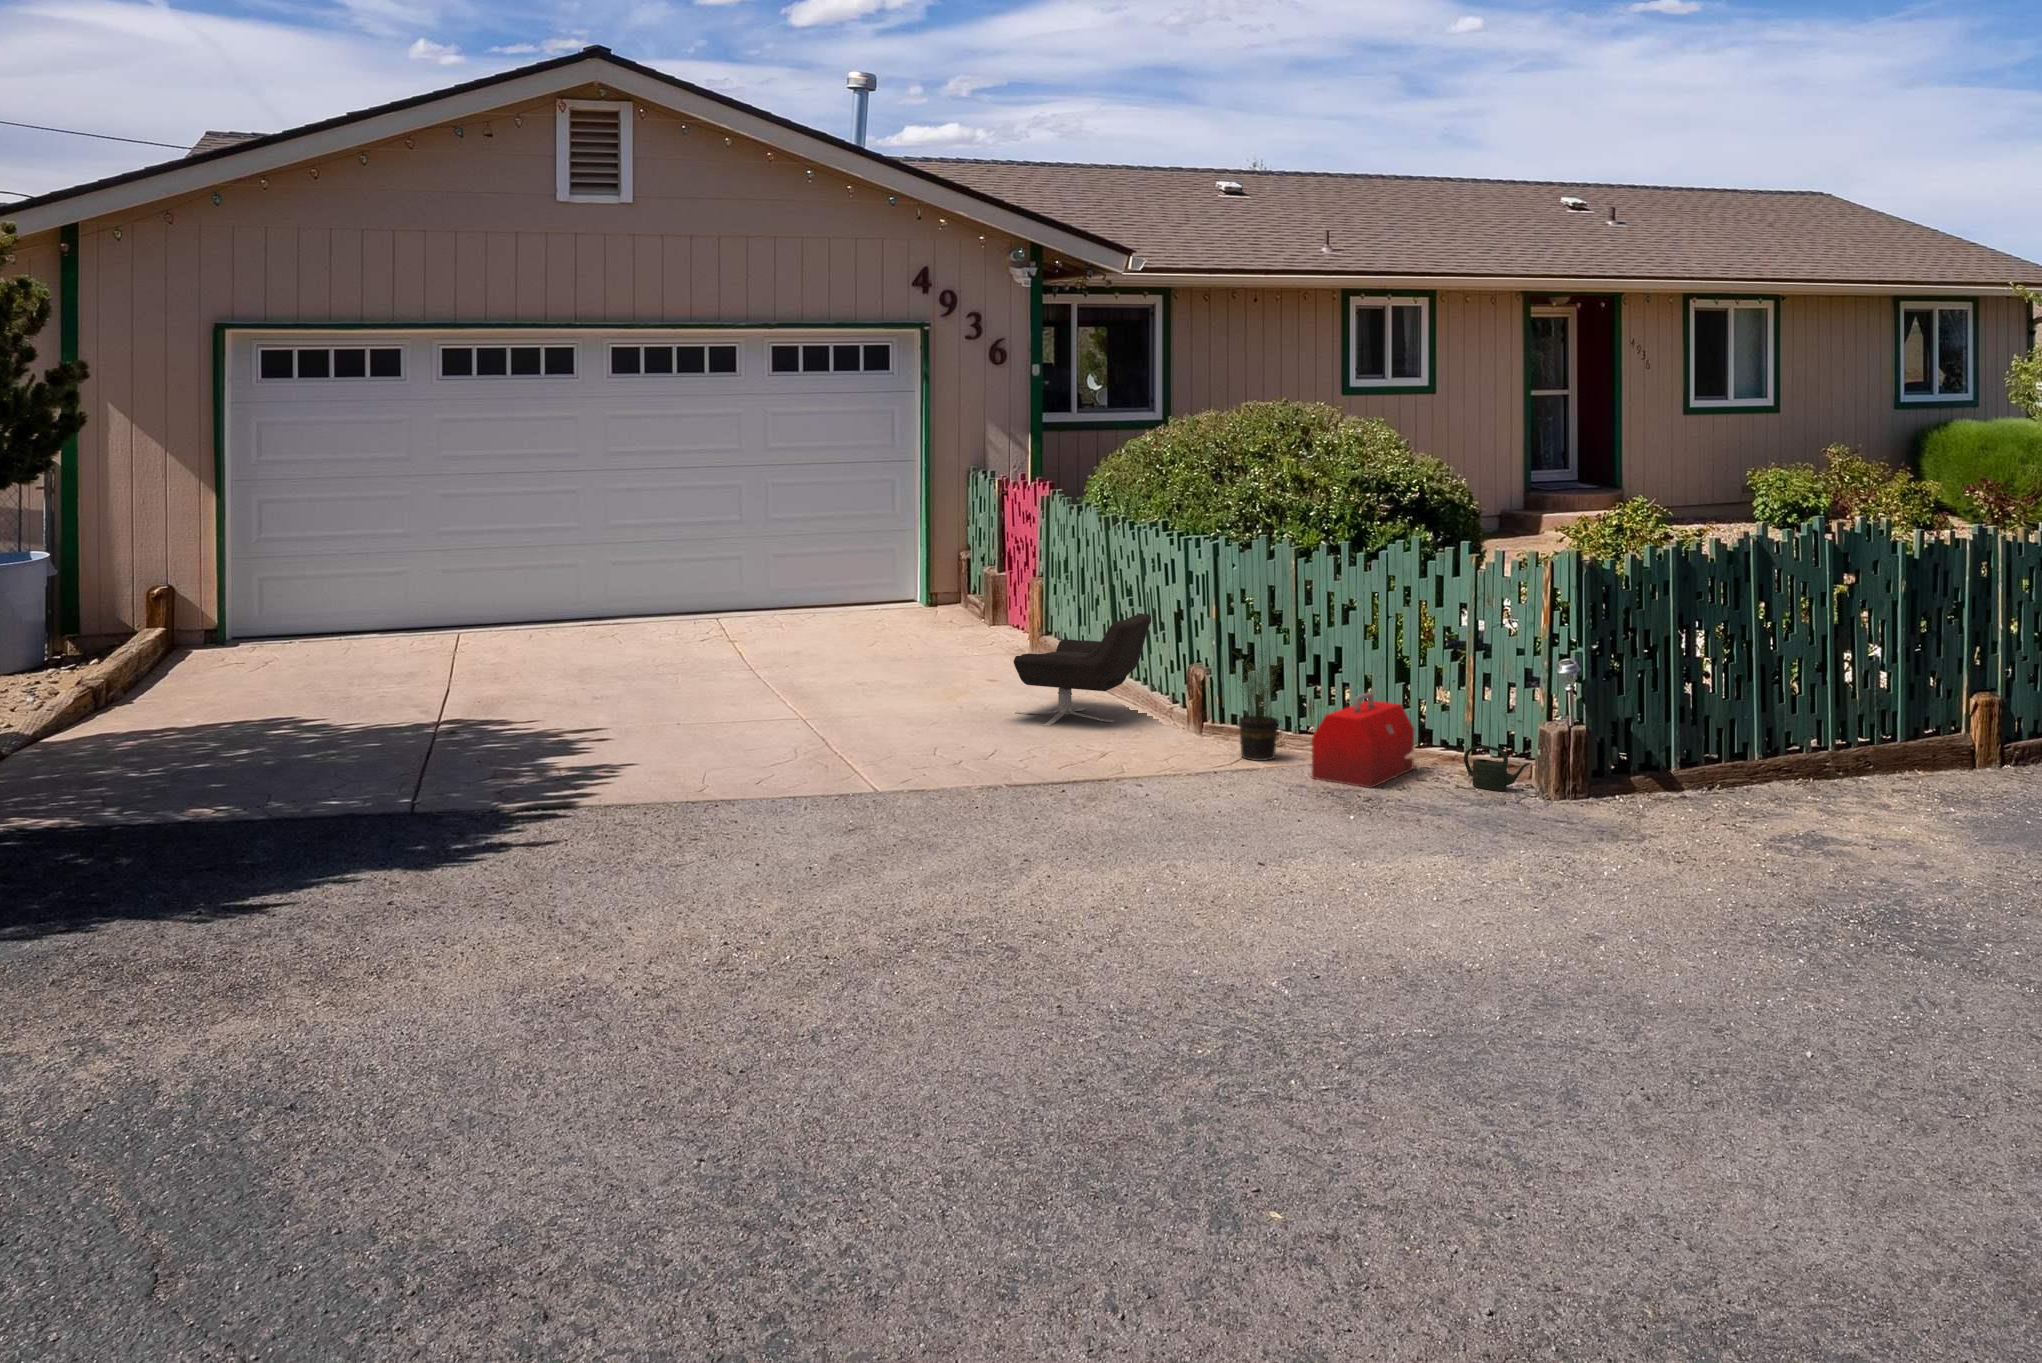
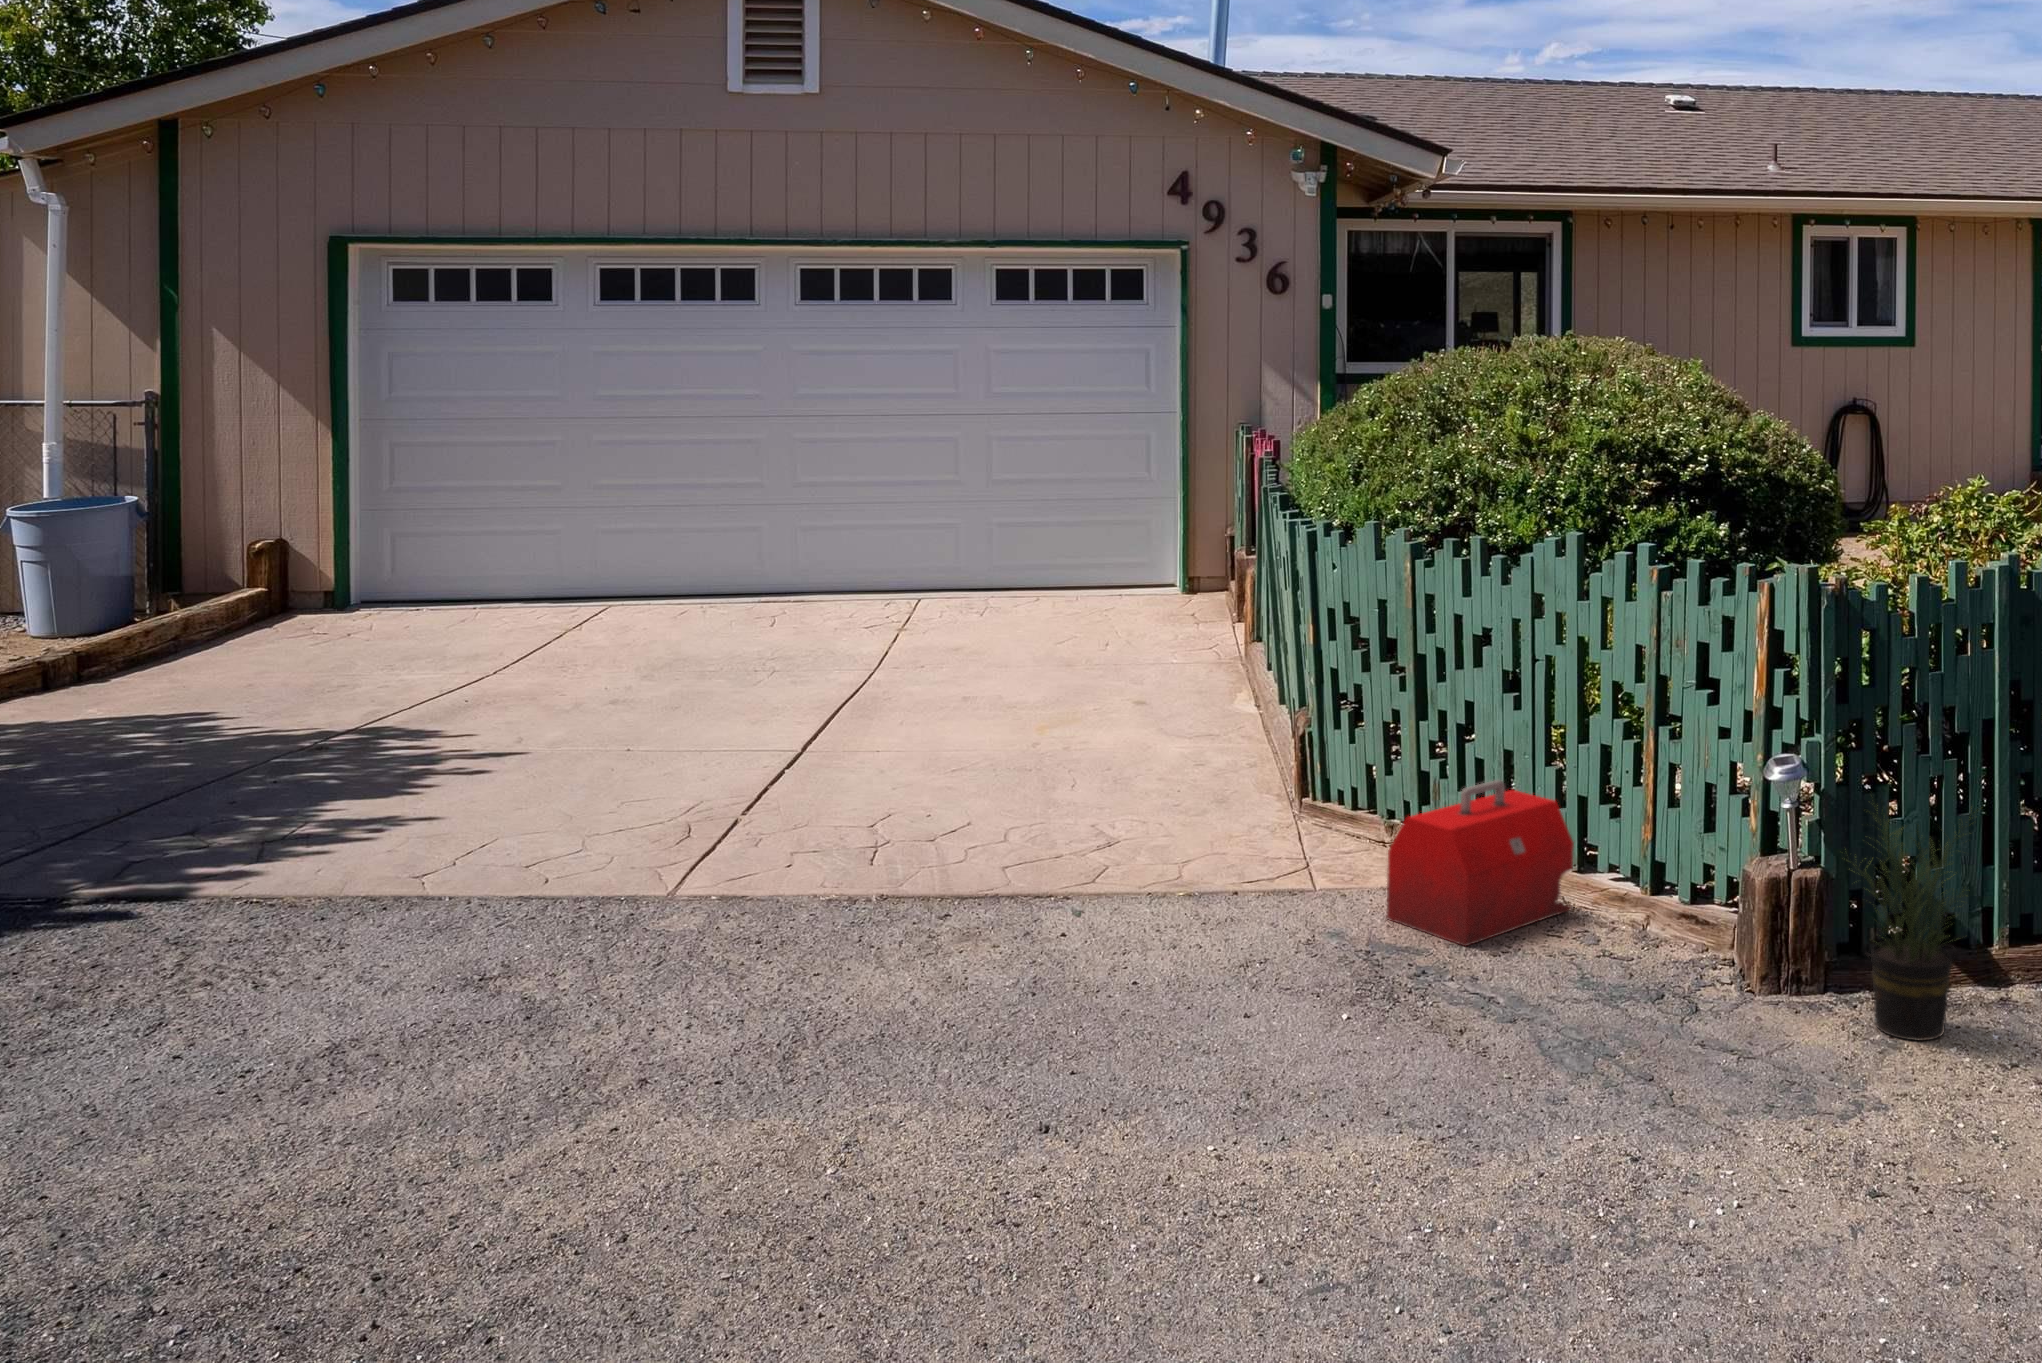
lounge chair: present [1014,613,1151,726] -> none [1055,628,1272,790]
potted plant: present [1233,645,1283,761] -> present [1844,800,1982,1041]
watering can: present [1464,746,1530,791] -> none [1631,886,1729,968]

